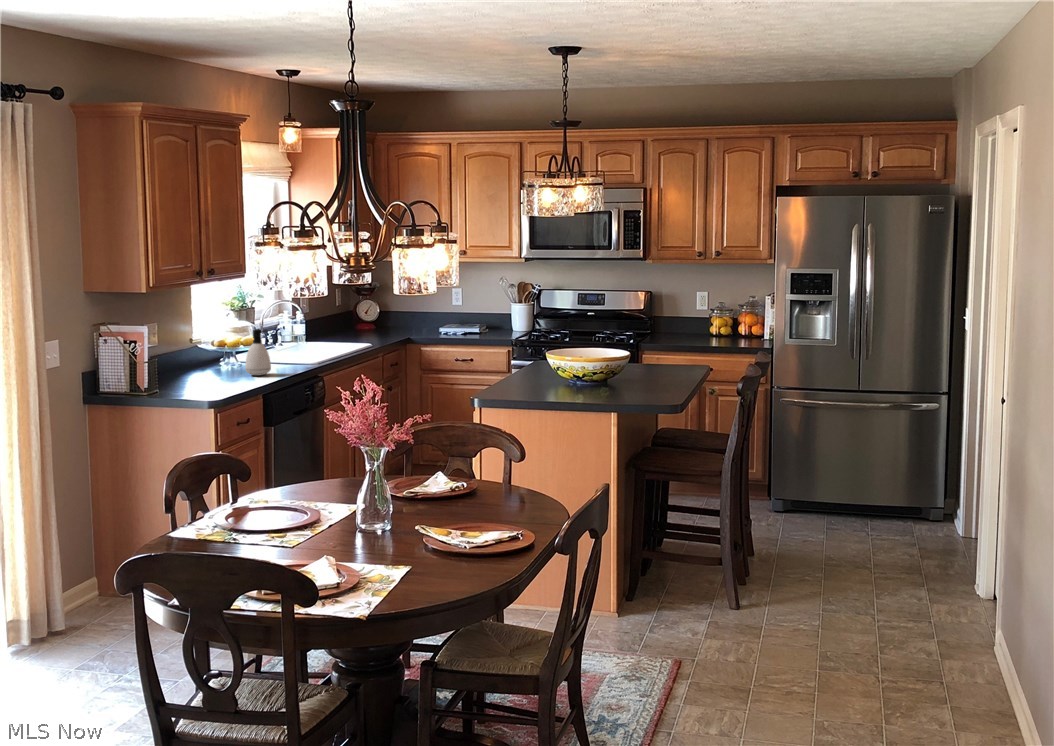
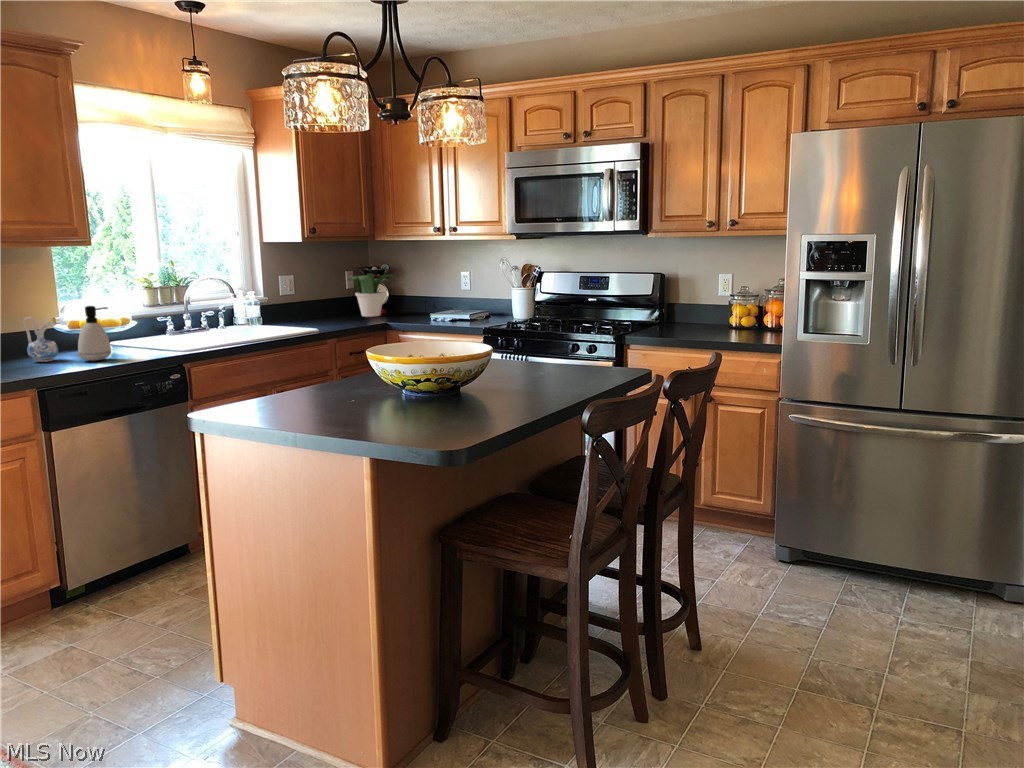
potted plant: none [347,291,399,332] -> present [348,274,394,317]
ceramic pitcher: none [202,340,225,378] -> present [24,317,58,362]

